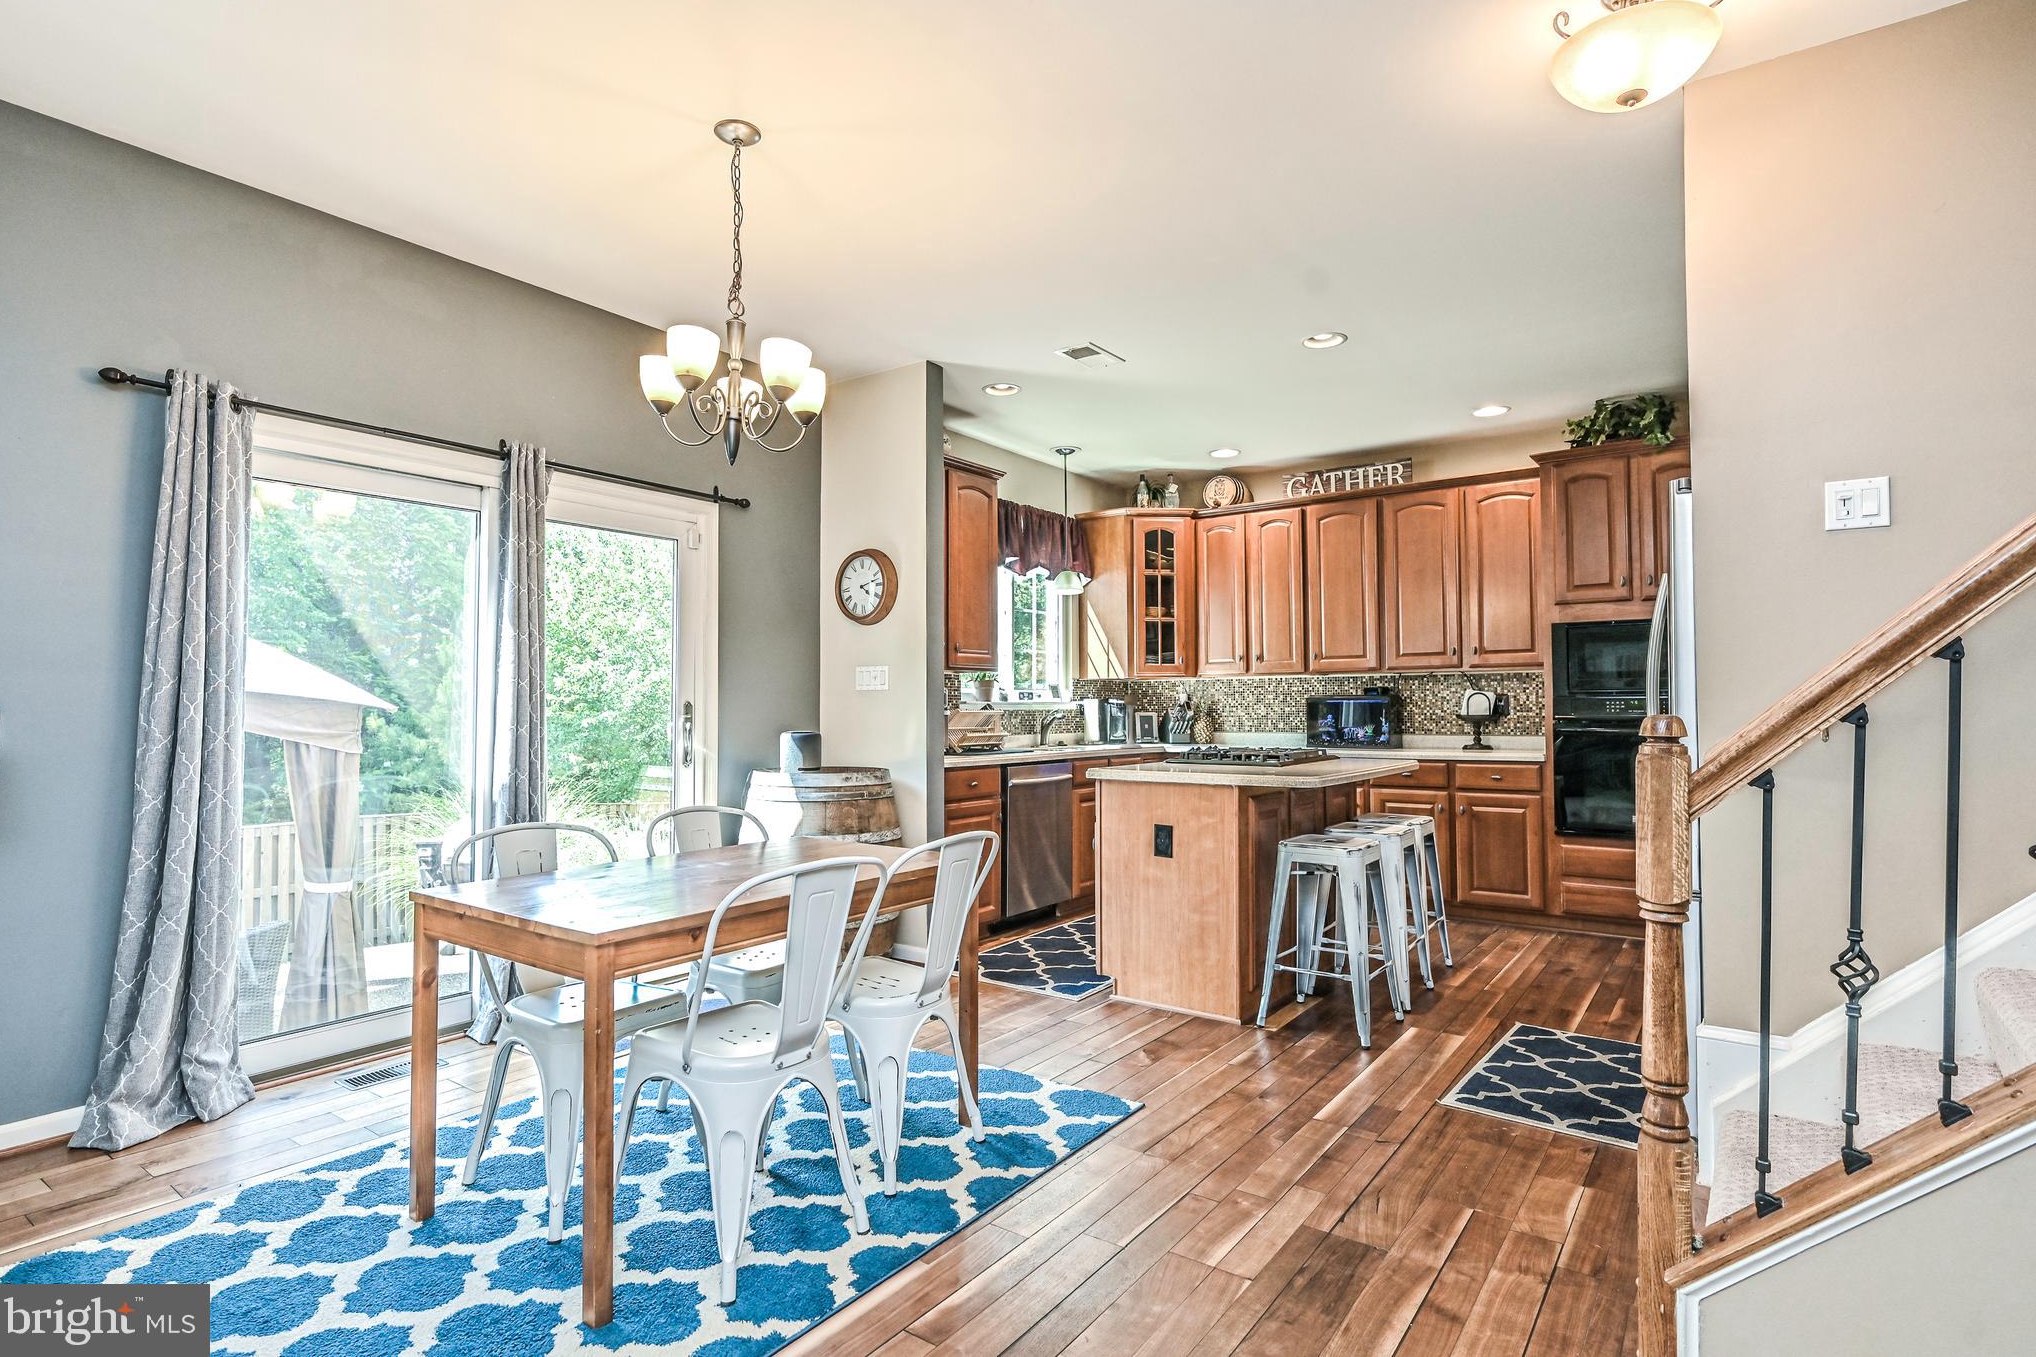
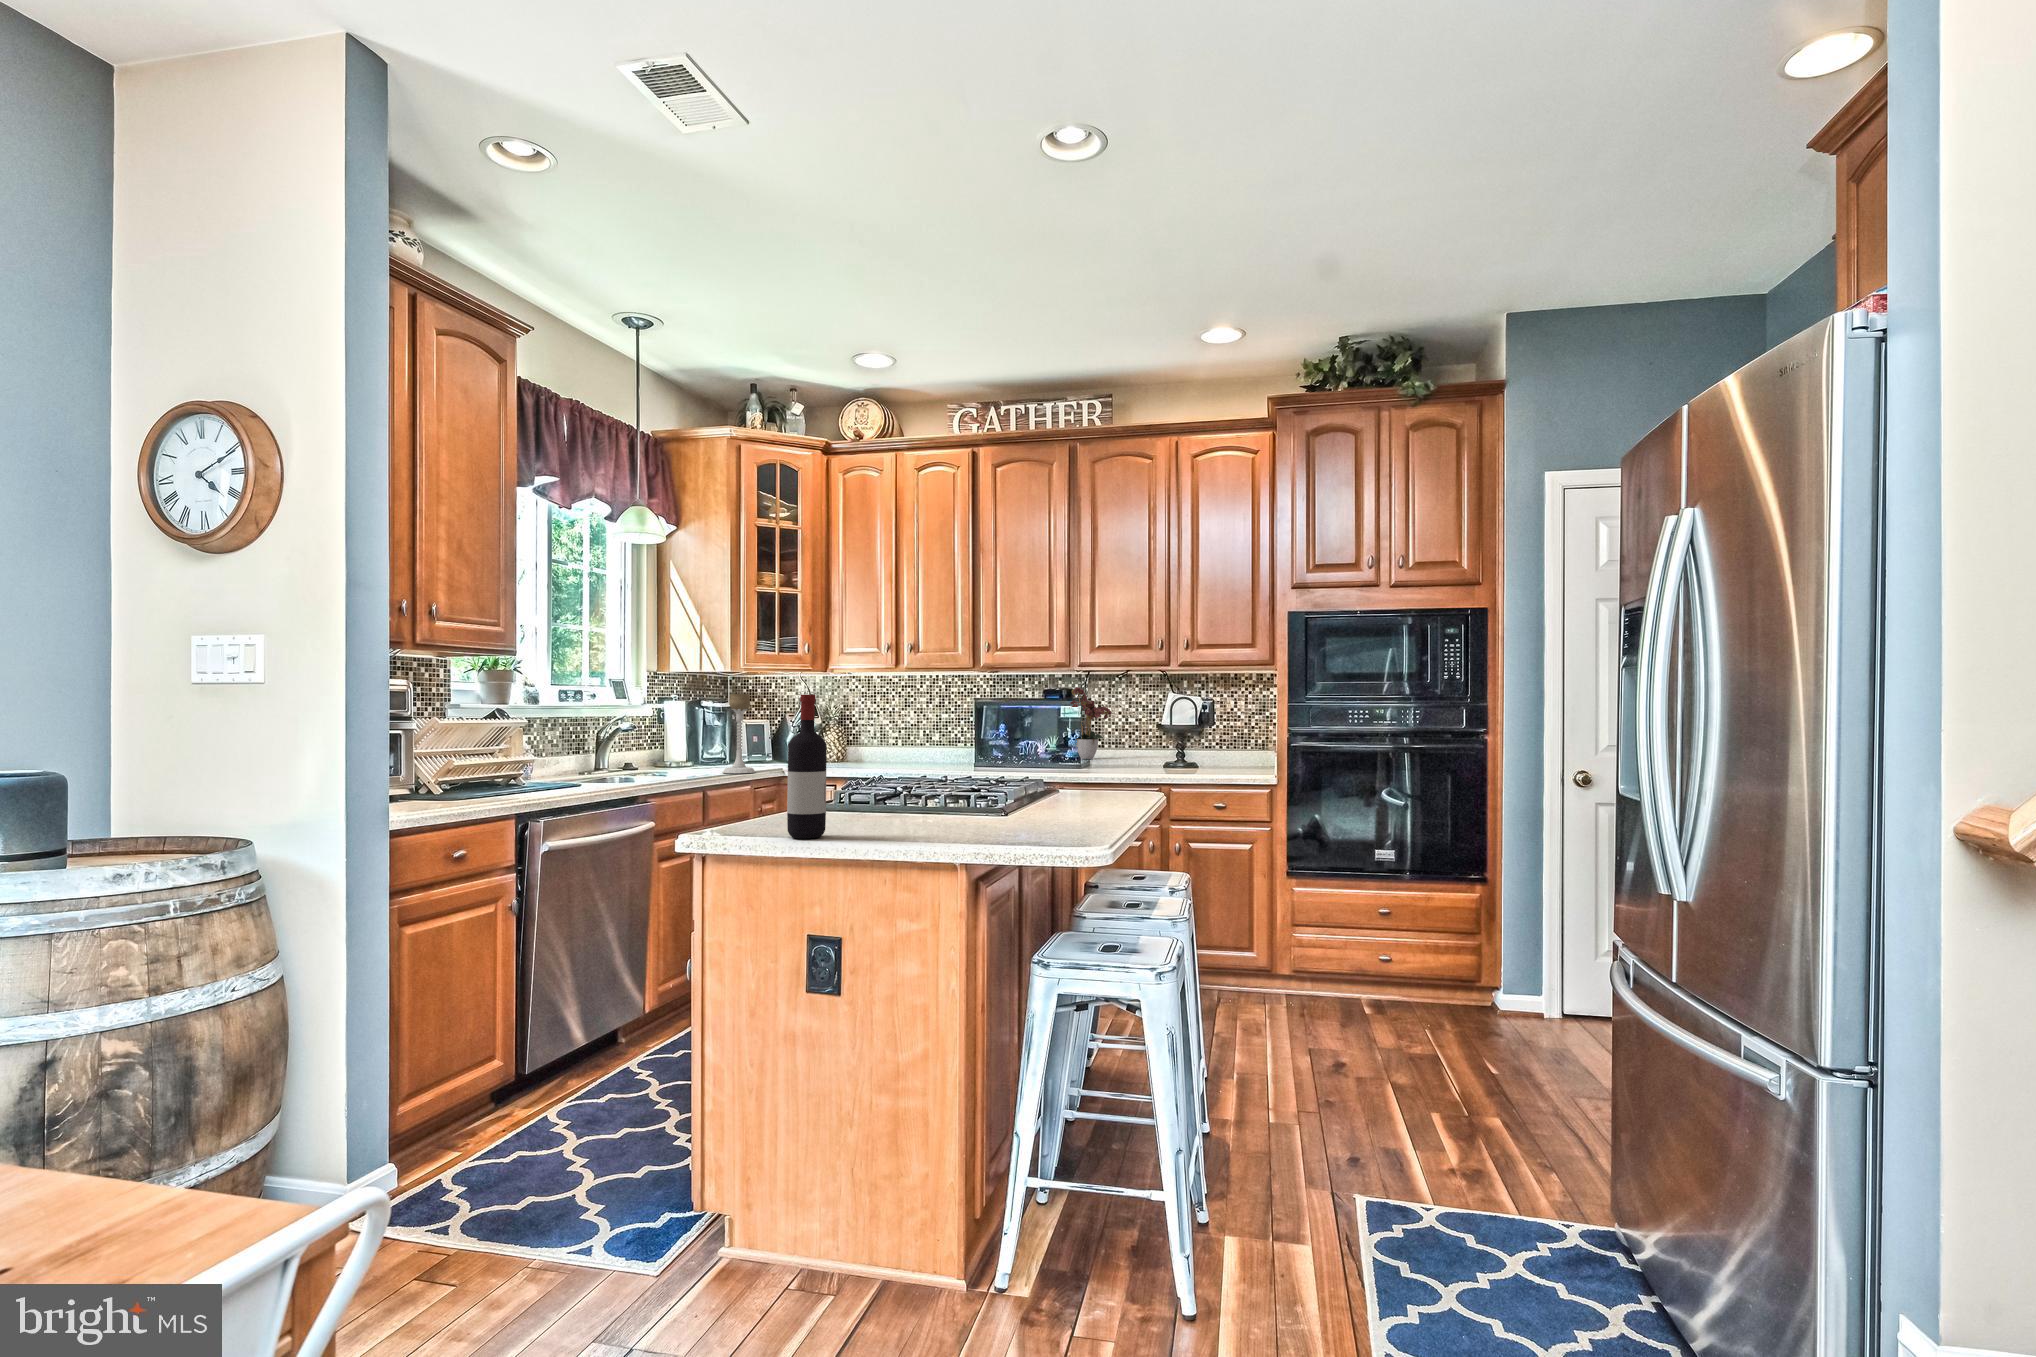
flower arrangement: none [1379,685,1422,744] -> present [1070,687,1112,759]
wine bottle: none [1143,694,1163,771] -> present [787,694,827,839]

